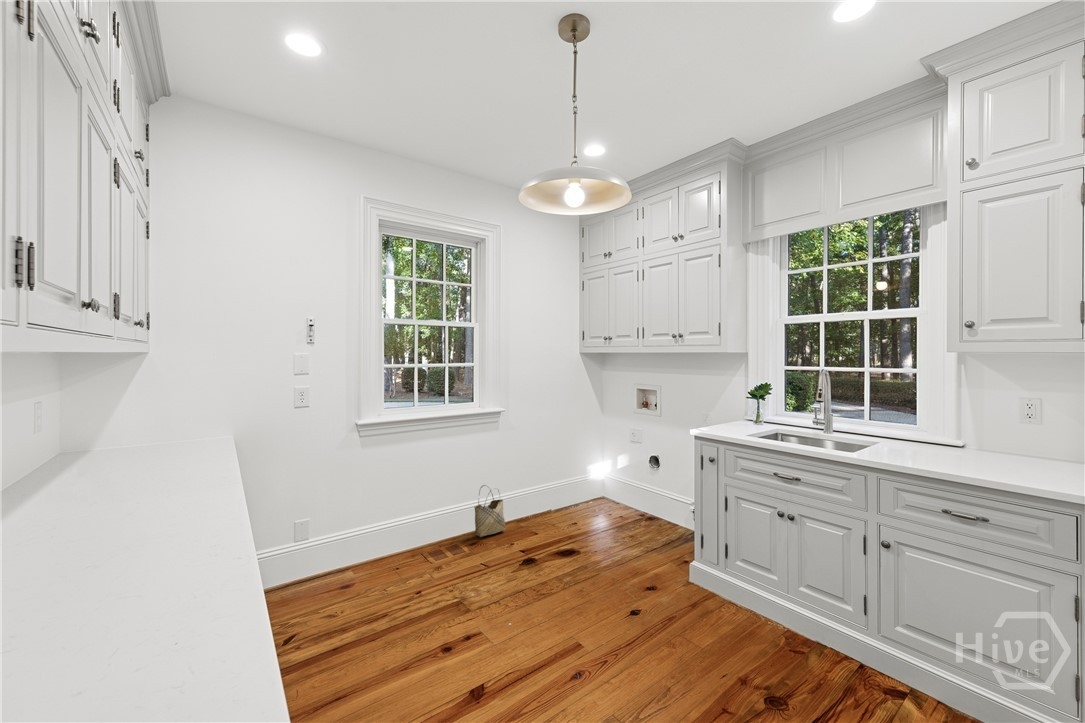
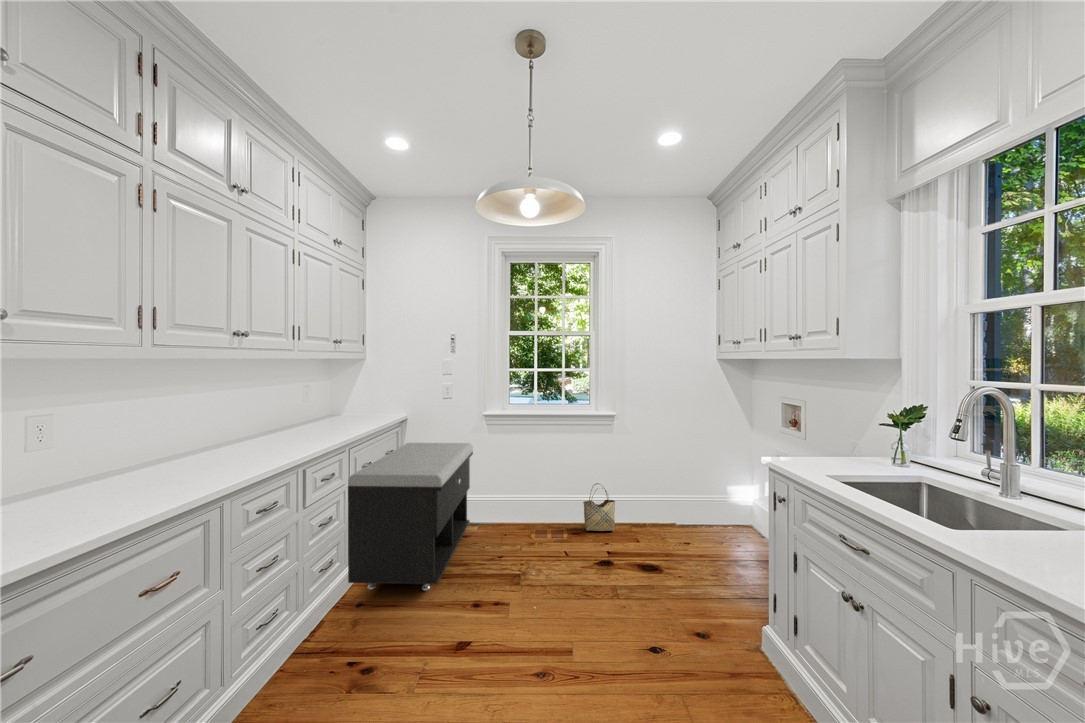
storage bench: none [242,463,398,697] -> present [348,443,473,591]

